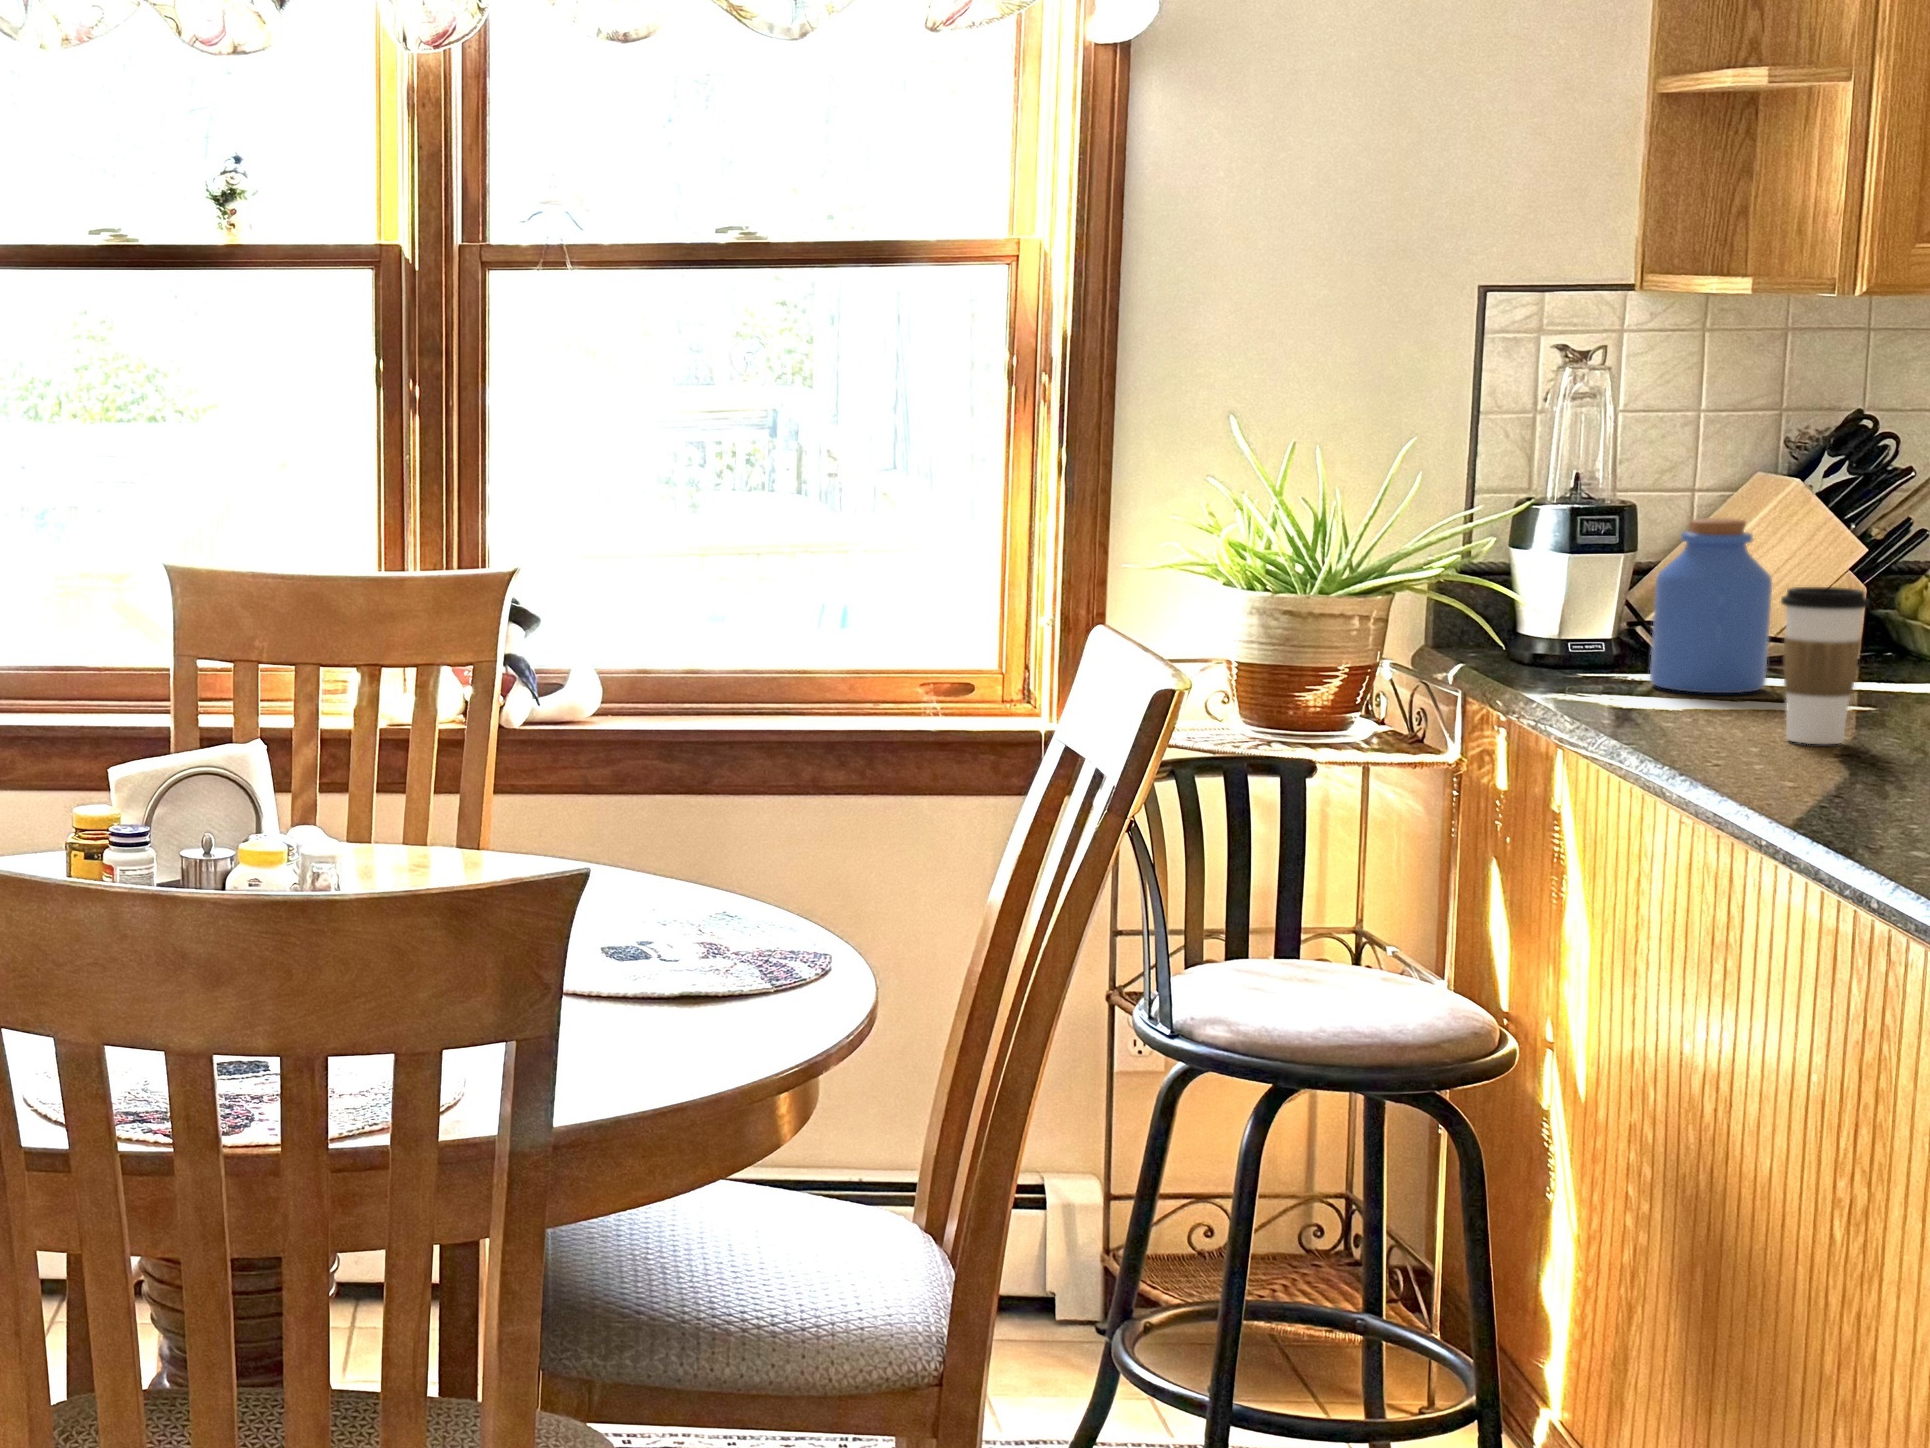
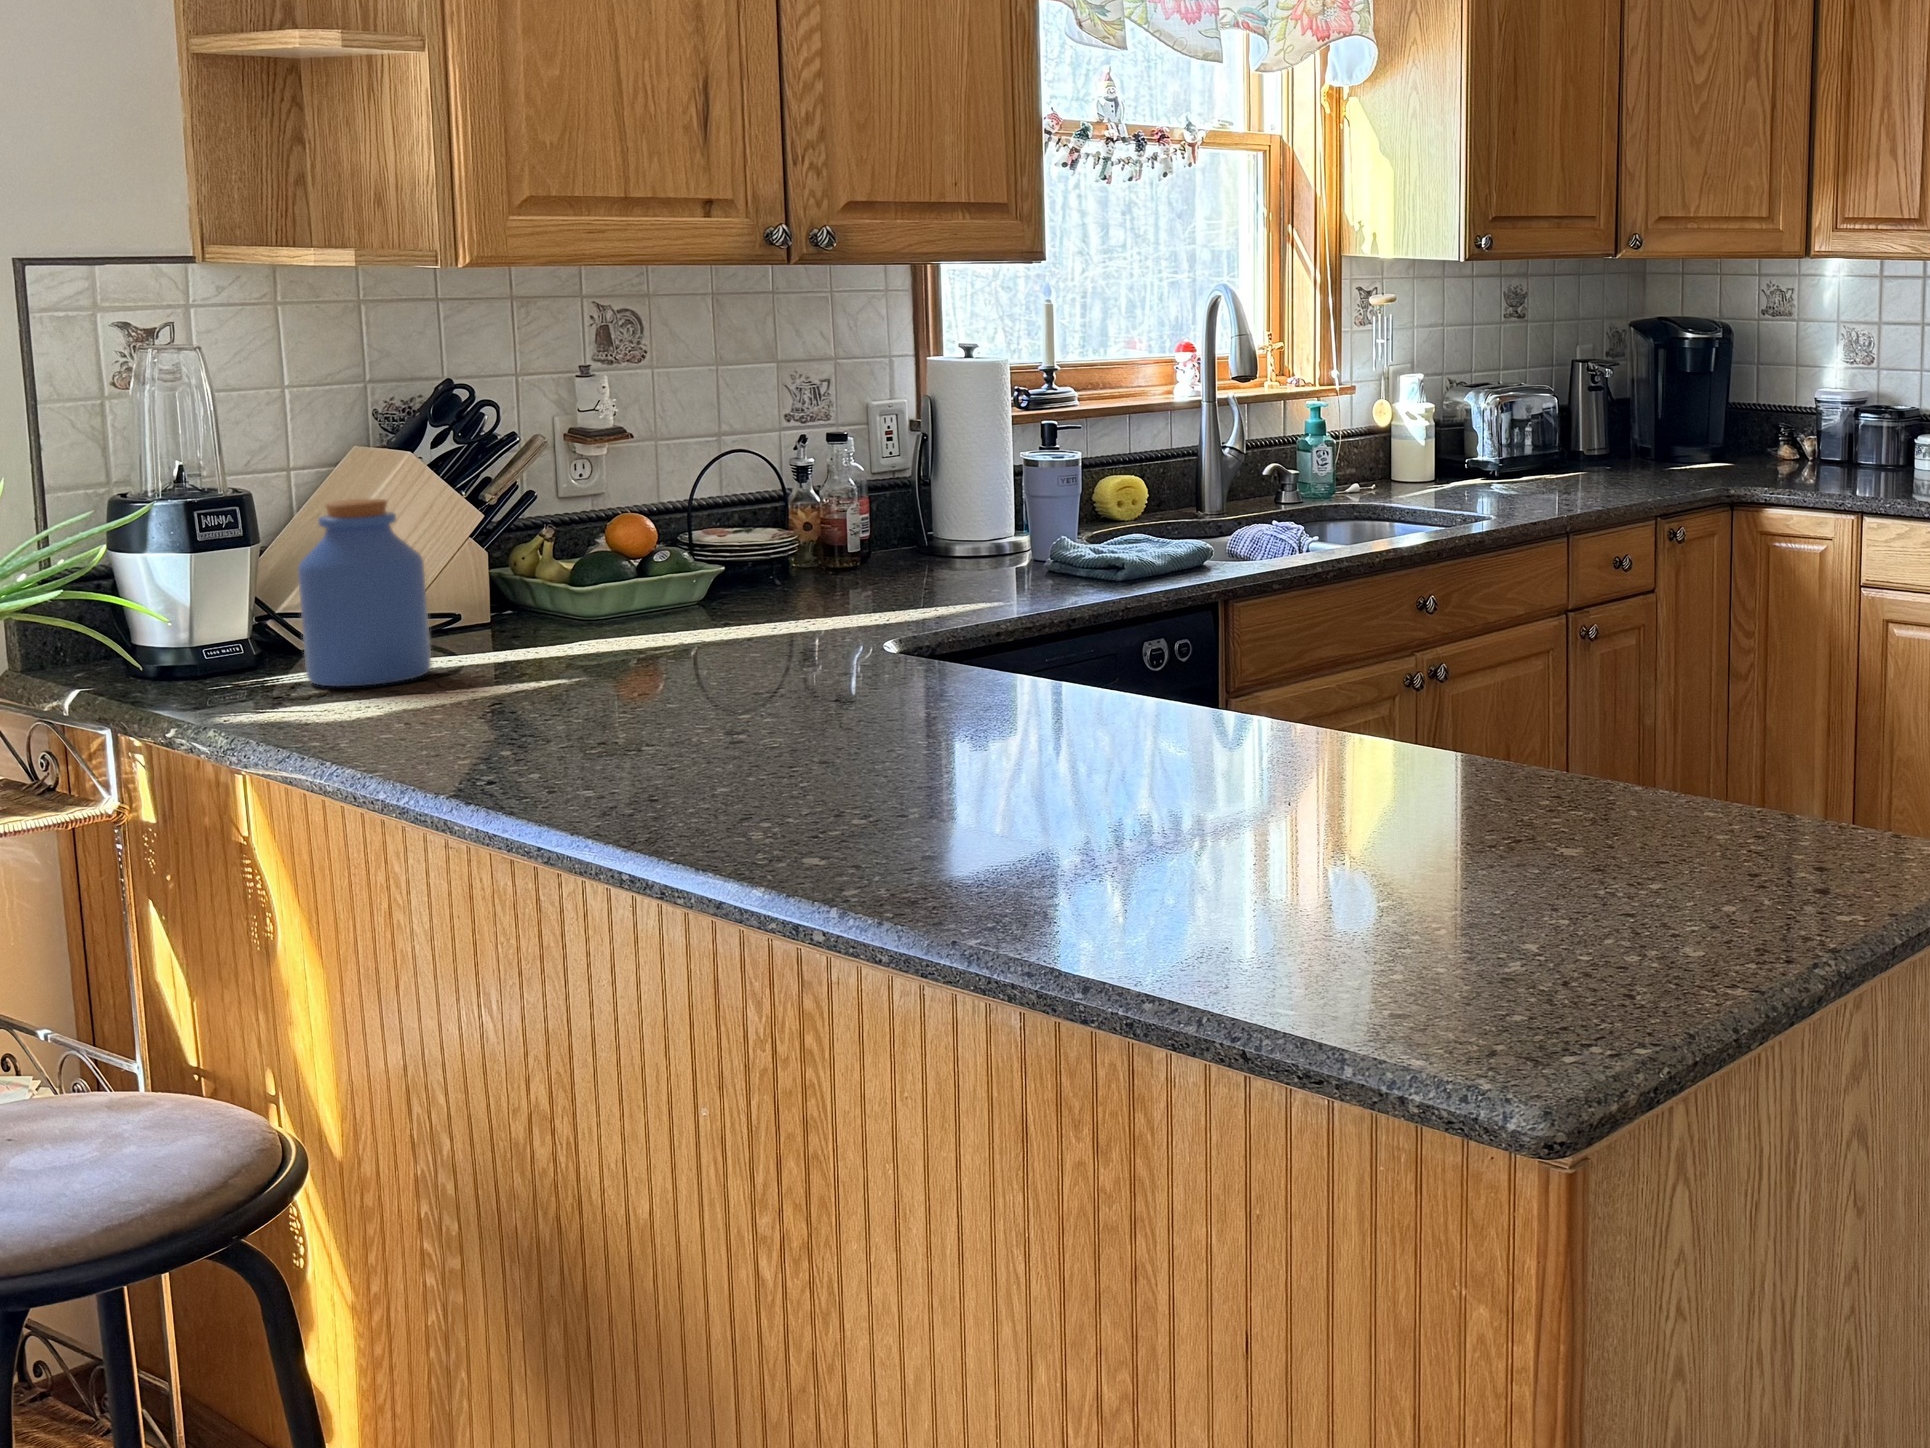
coffee cup: present [1781,587,1869,744] -> none [471,563,561,729]

